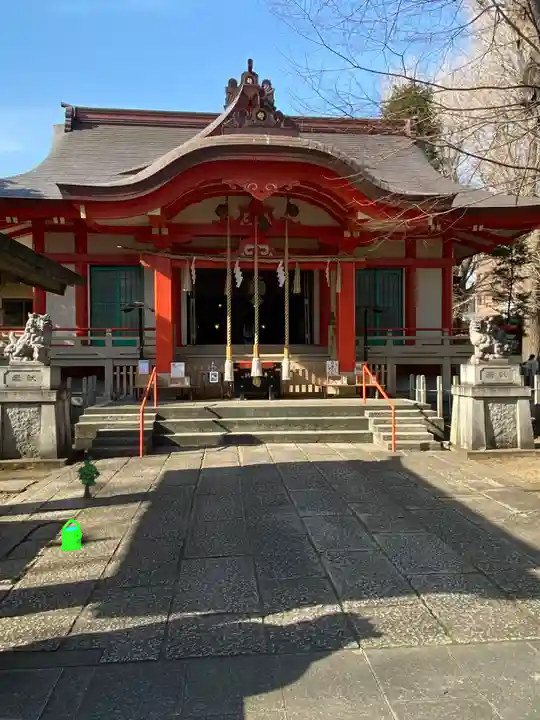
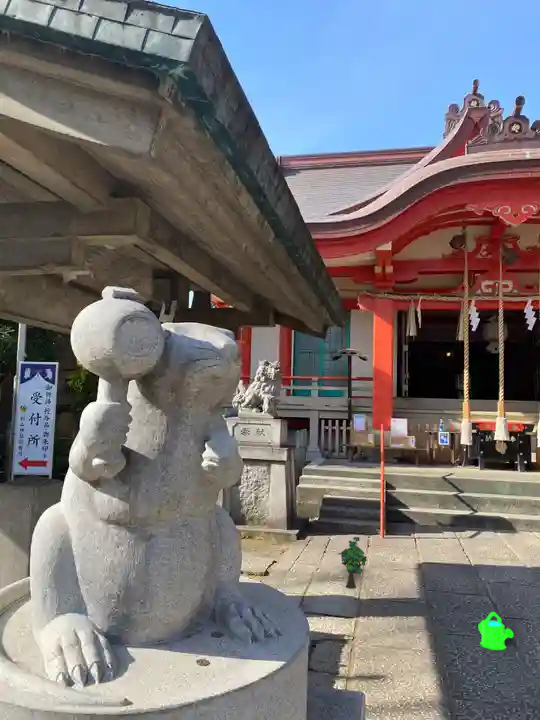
watering can: present [61,519,83,551] -> present [478,612,513,650]

